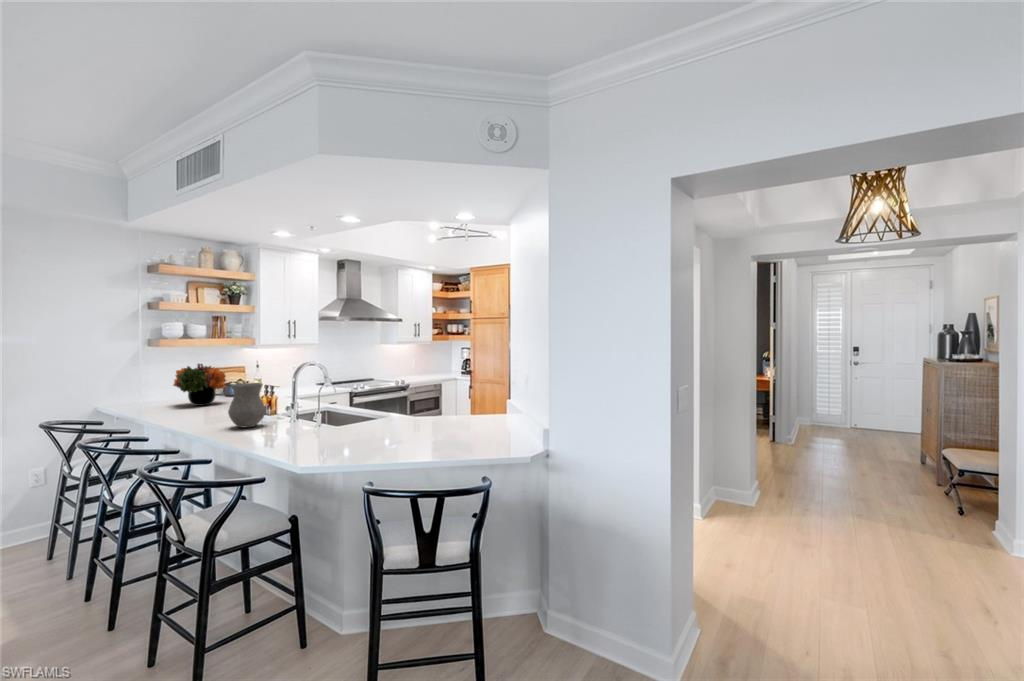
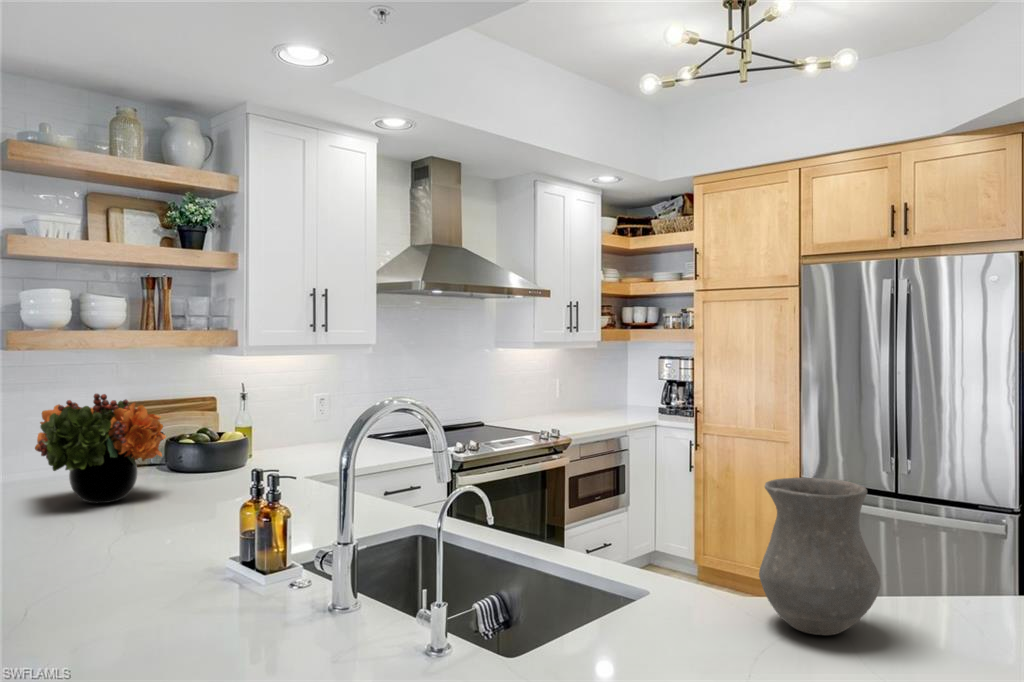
vase: present [228,383,266,428] -> present [759,477,881,635]

